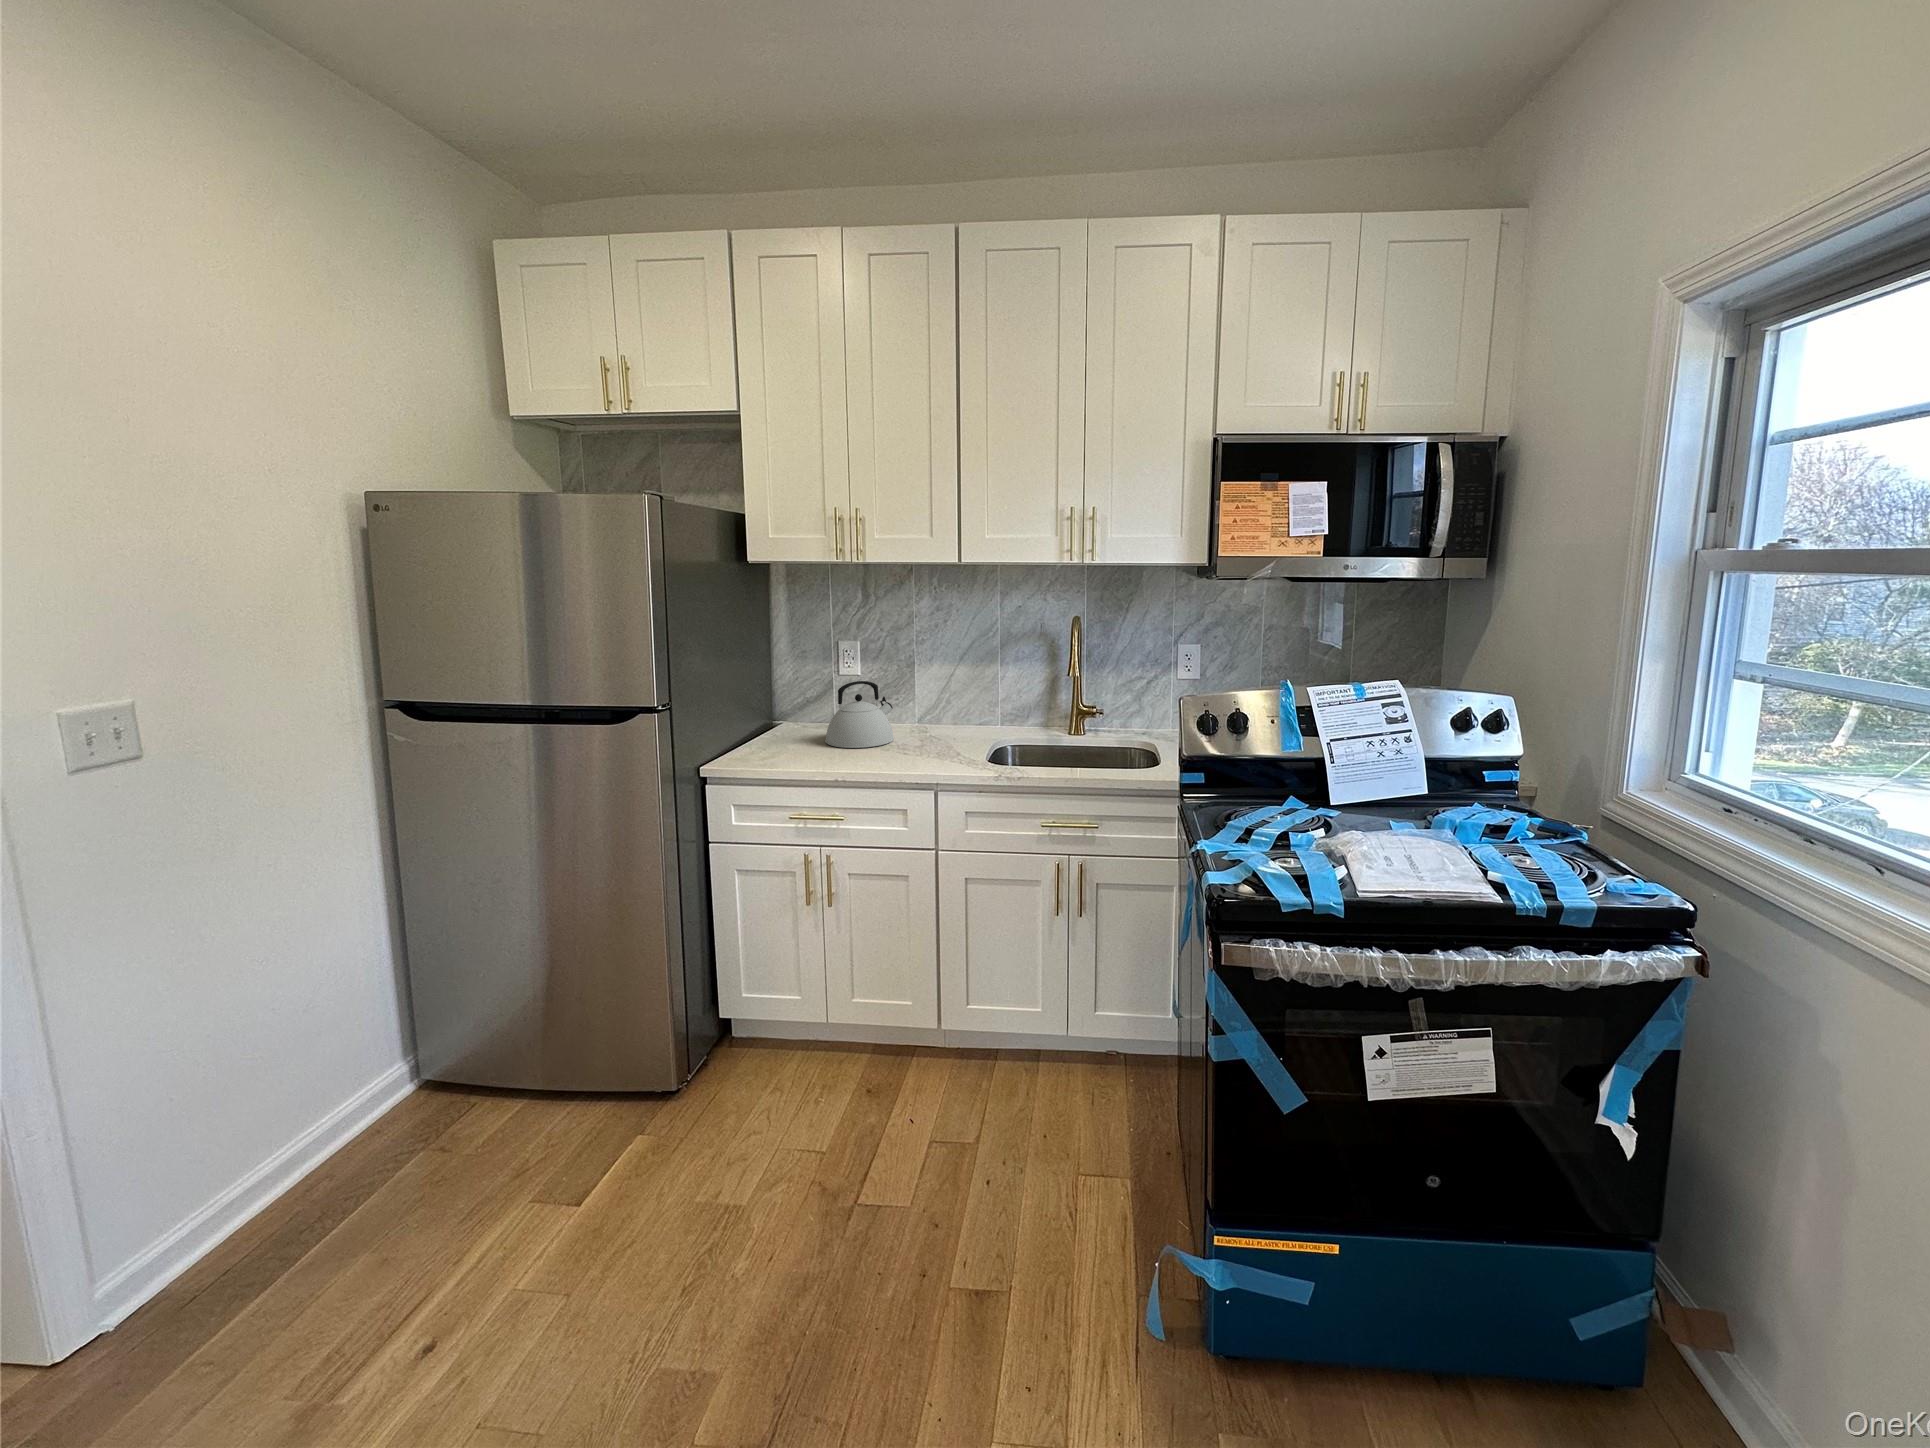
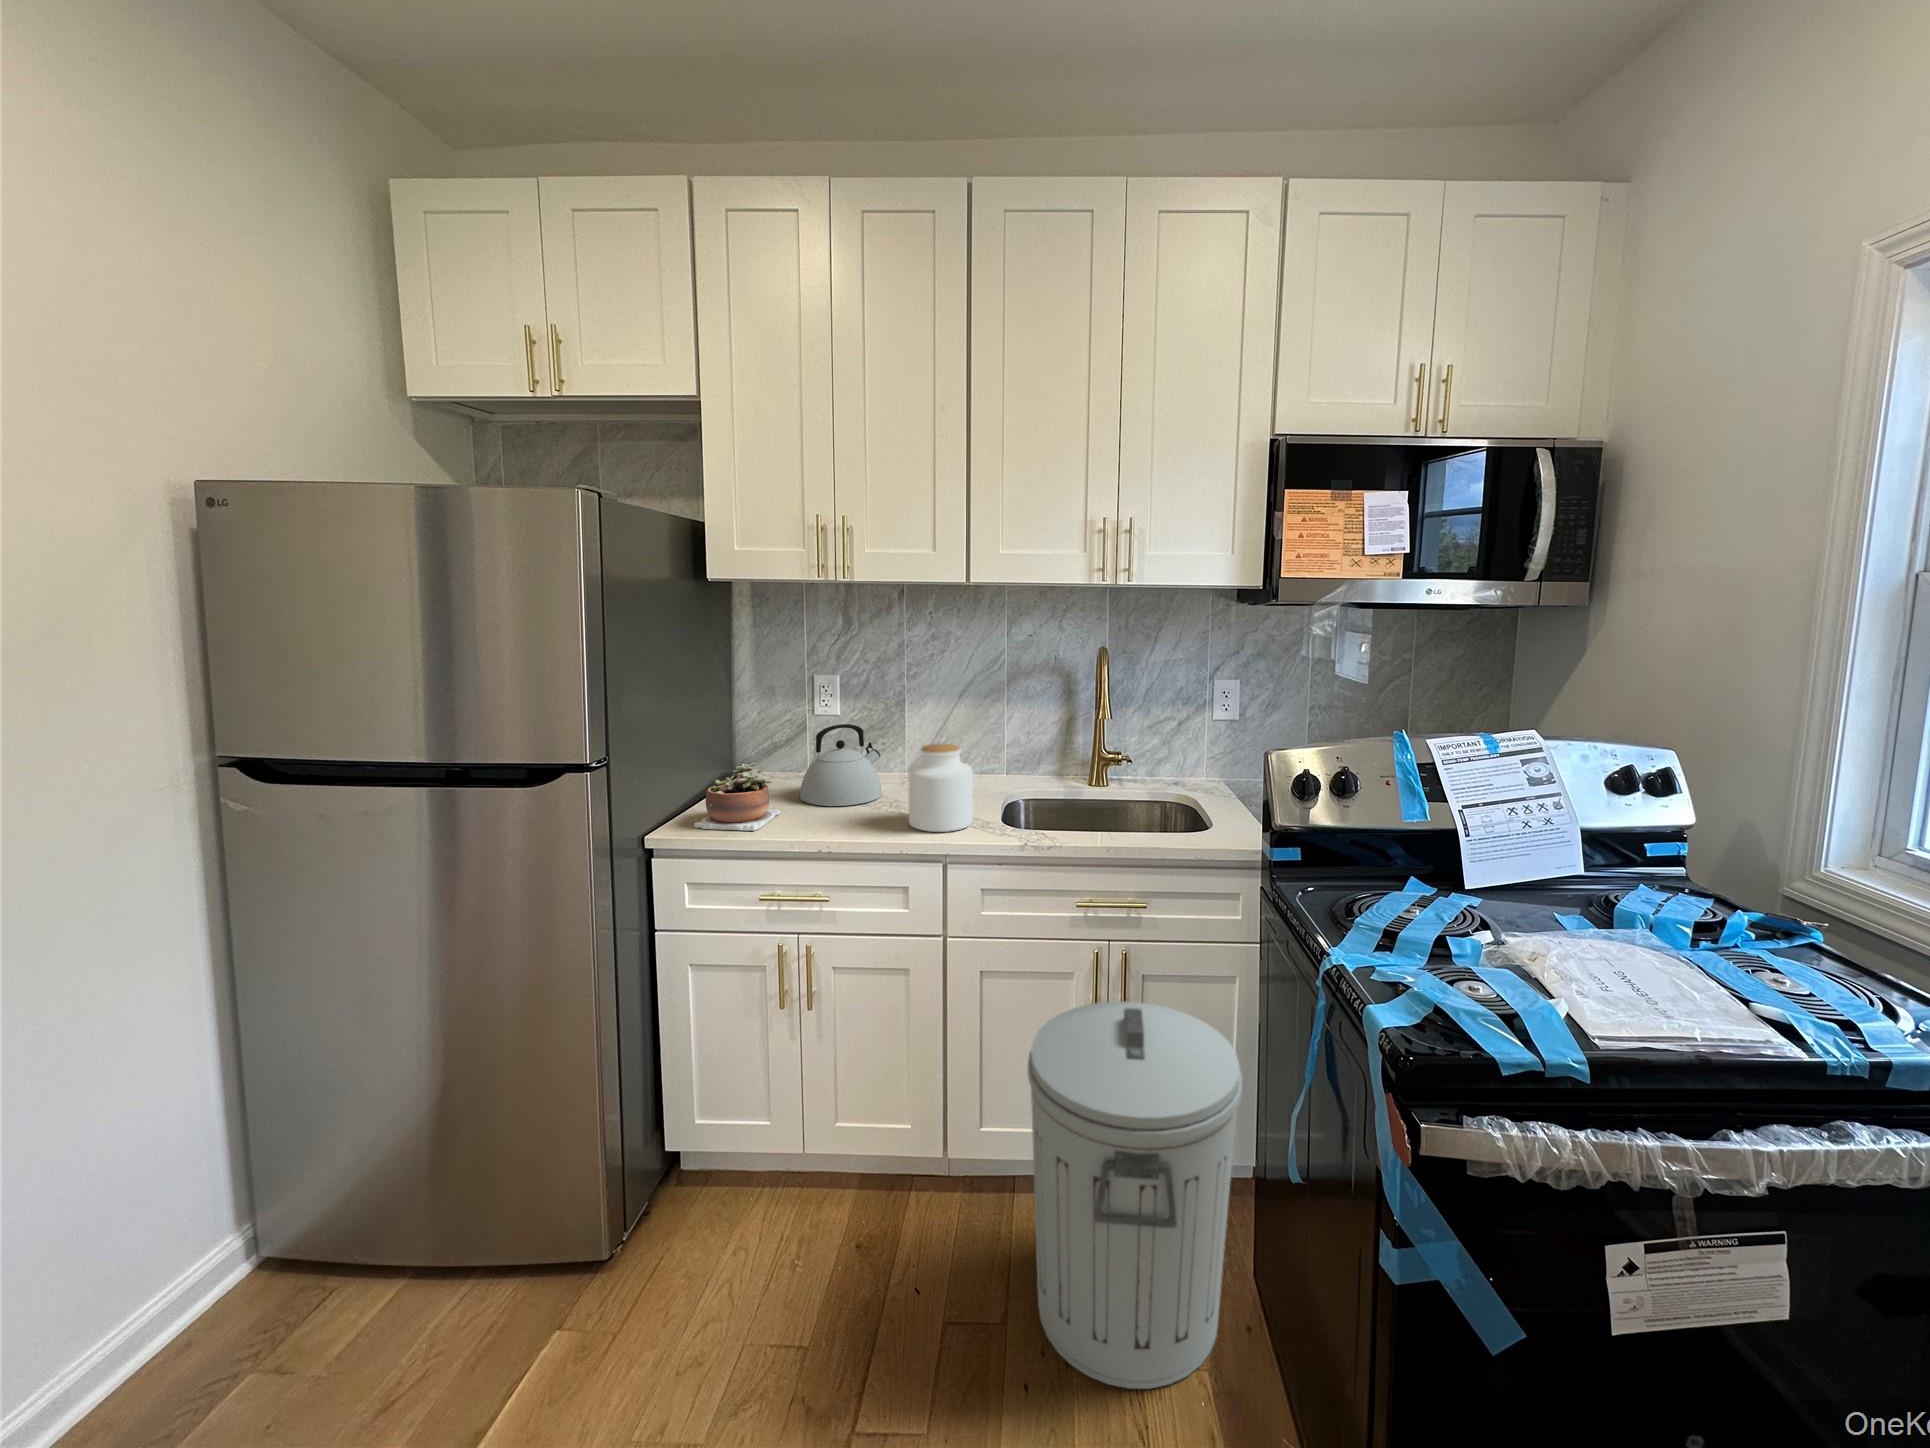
jar: none [910,696,963,767] -> present [909,744,973,832]
succulent plant: none [739,711,809,765] -> present [694,762,781,831]
trash can: none [995,903,1164,1191] -> present [1028,1002,1242,1389]

